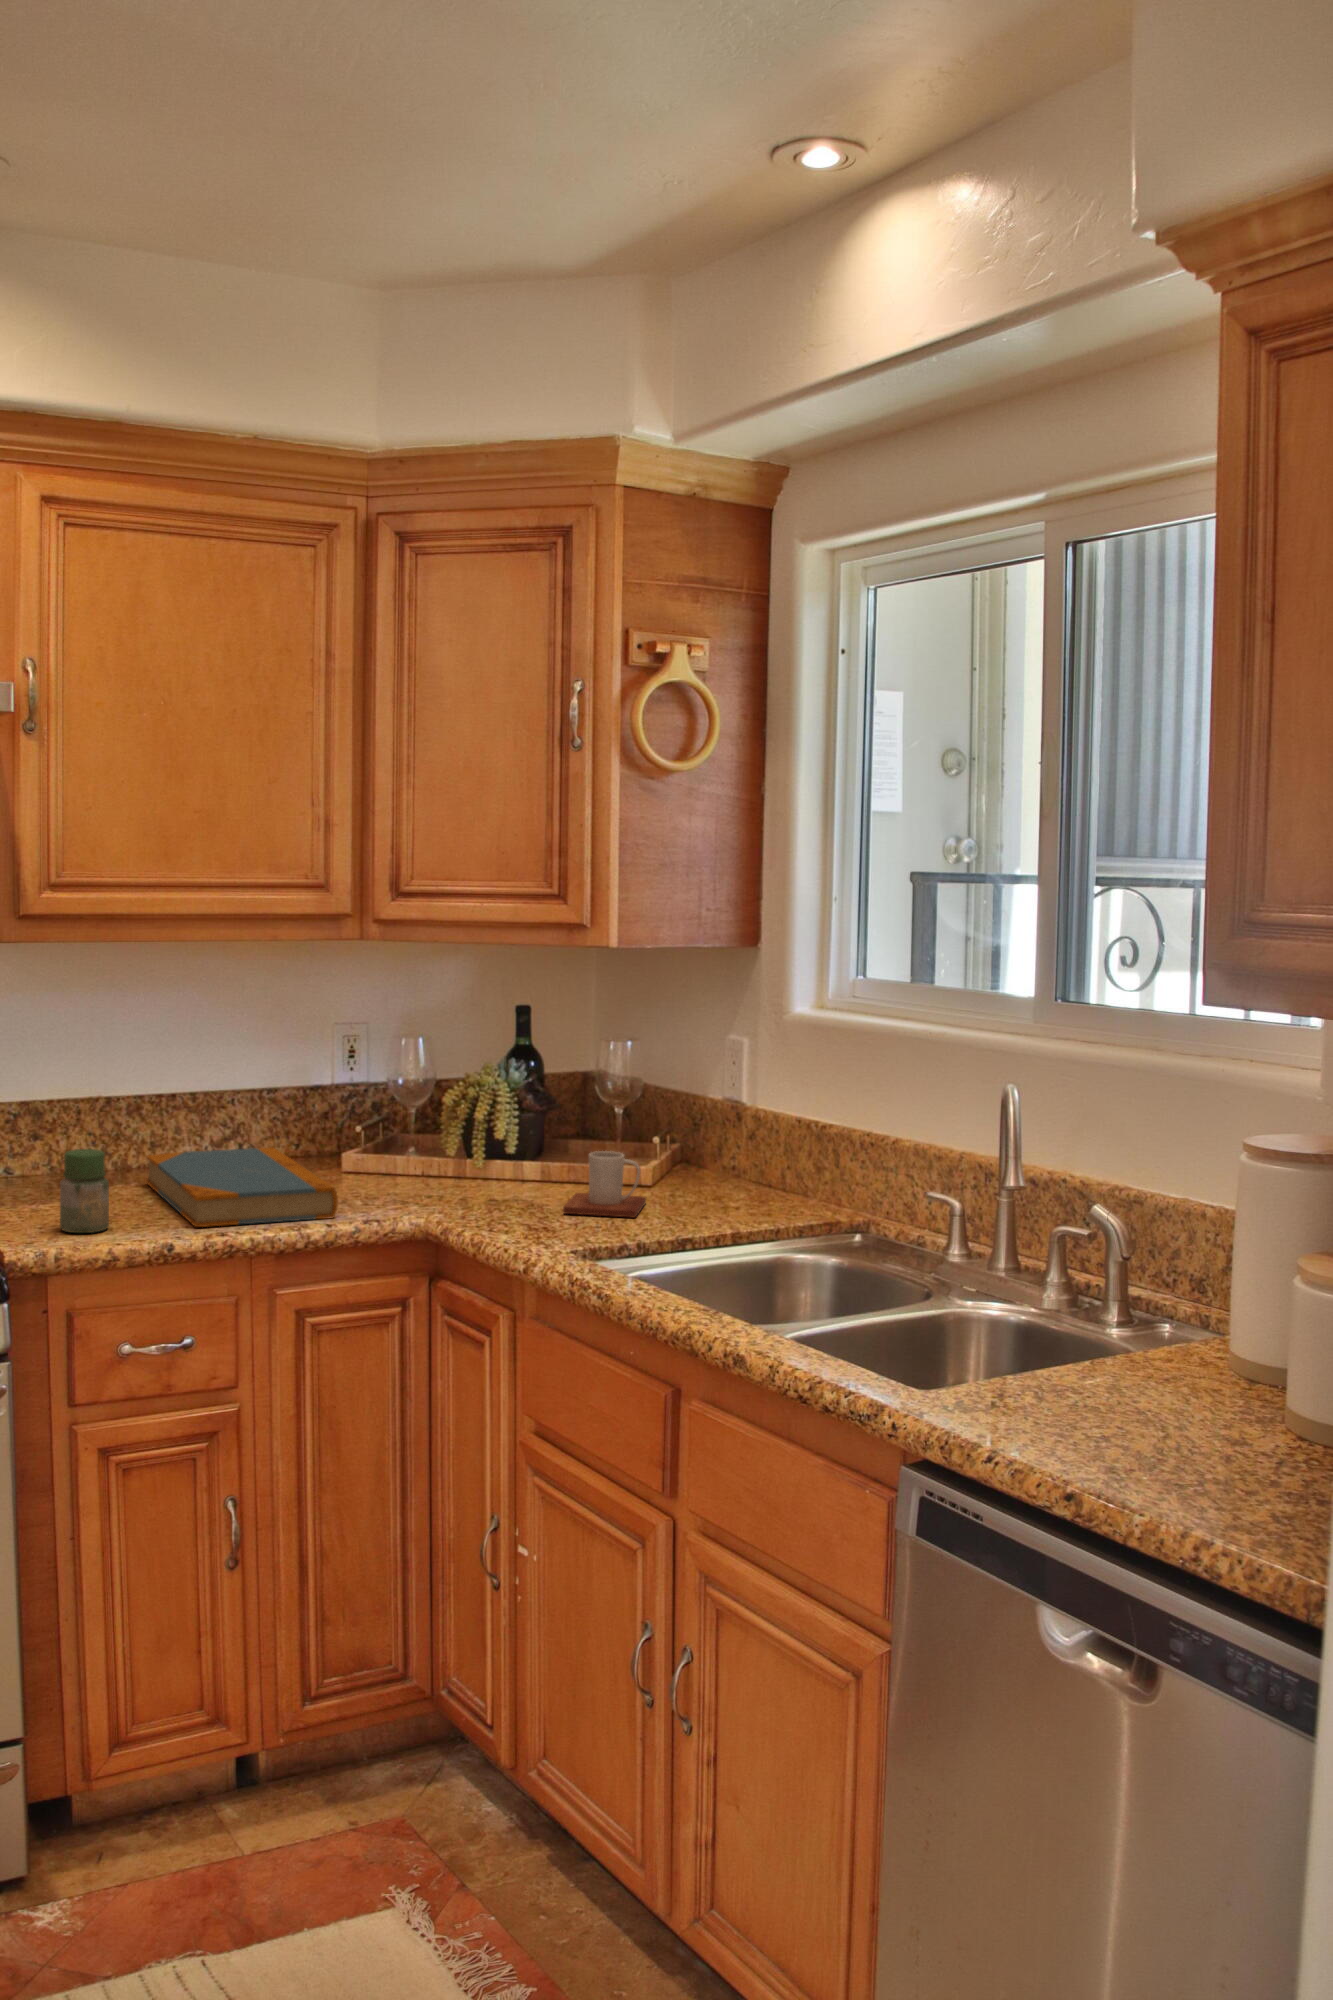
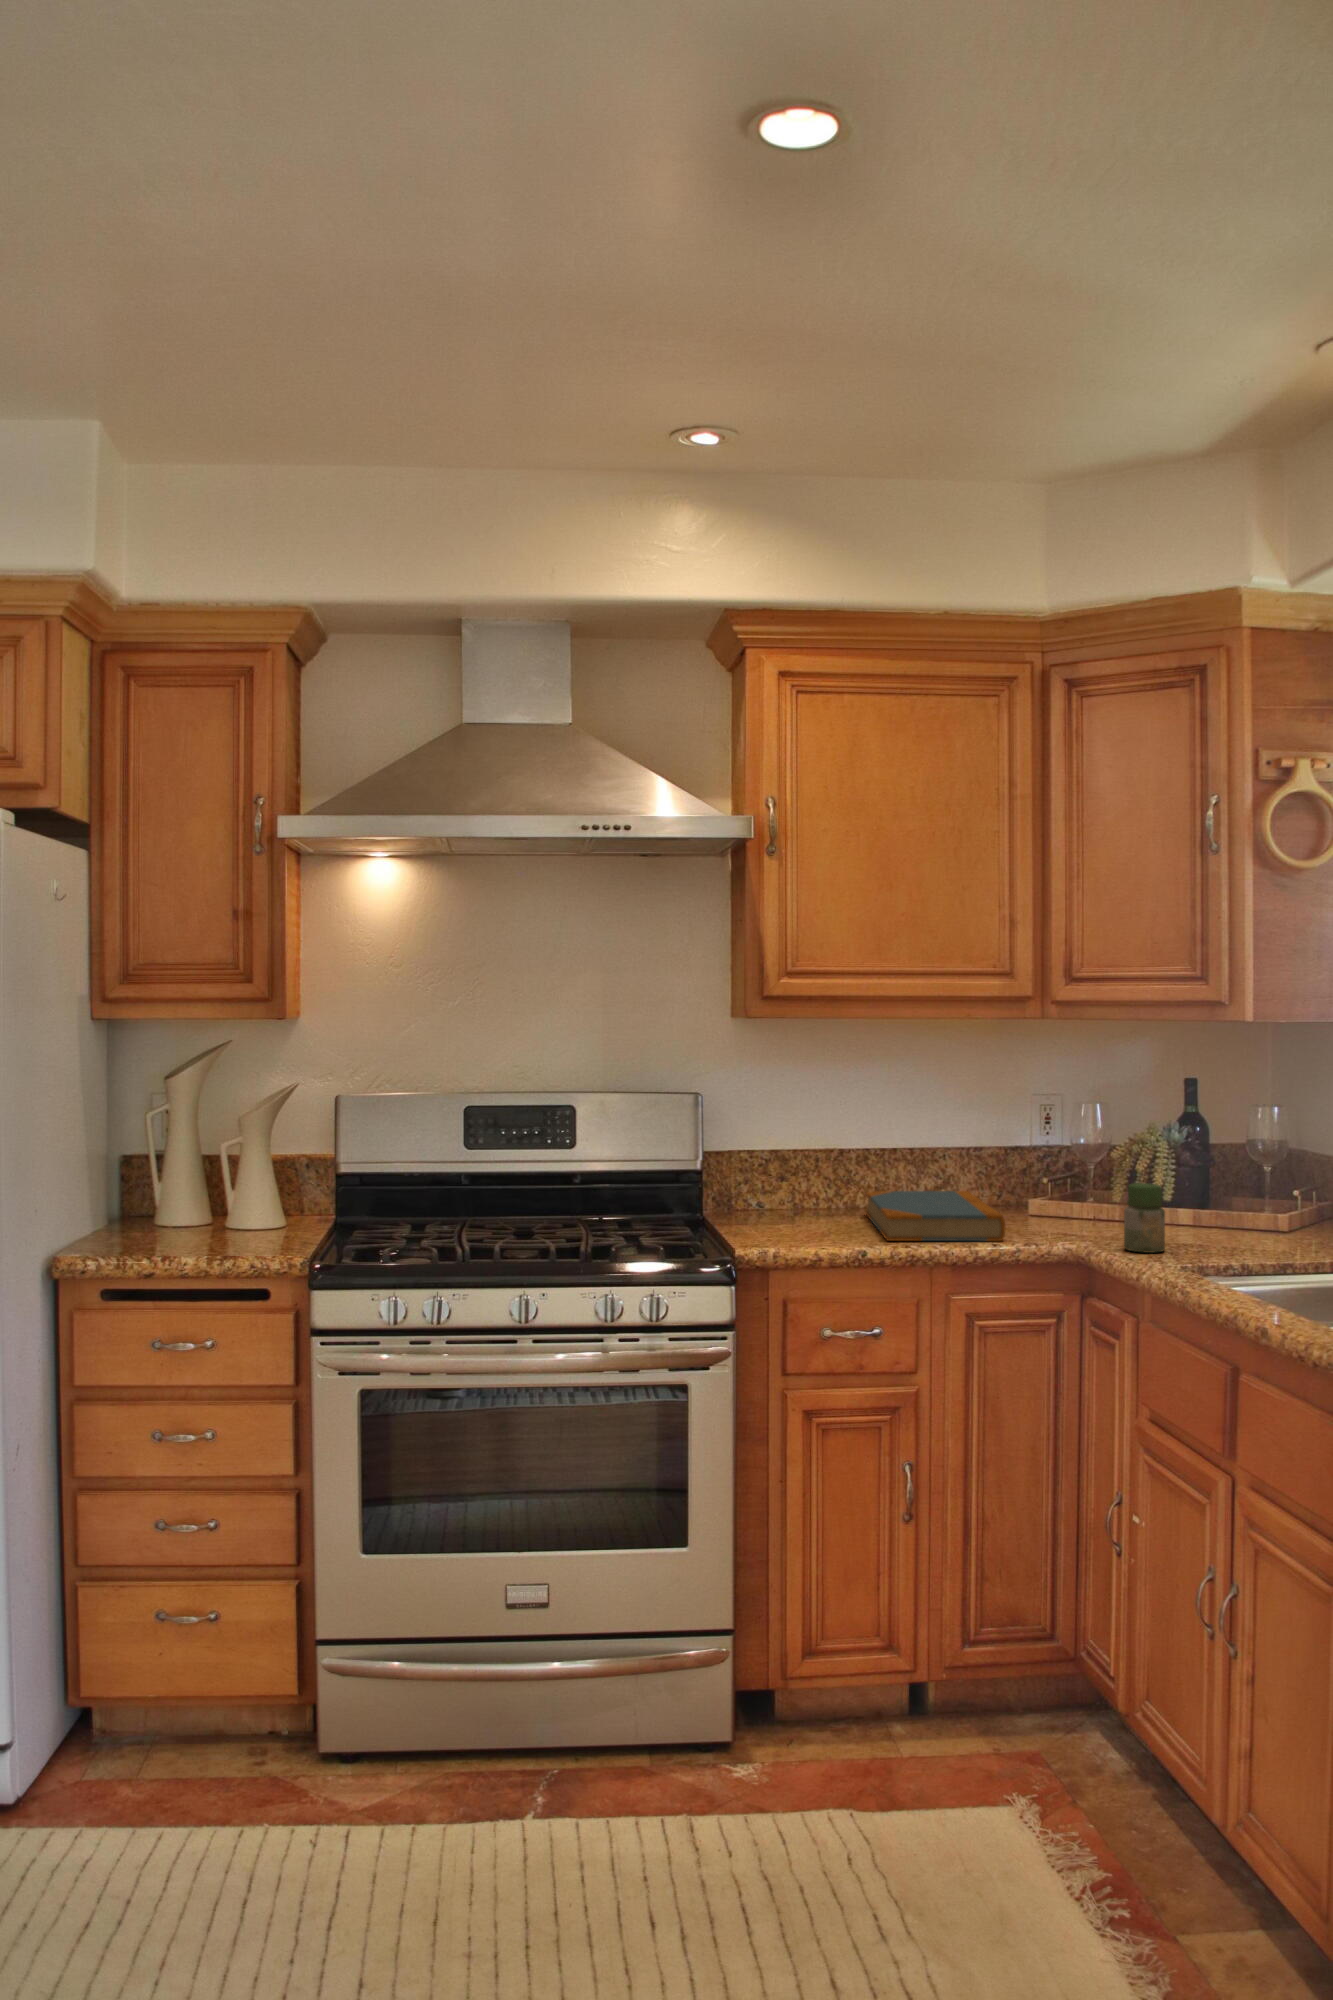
jar: present [60,1149,109,1233] -> present [1124,1183,1165,1253]
mug: present [563,1151,646,1218] -> none [1204,1196,1287,1254]

